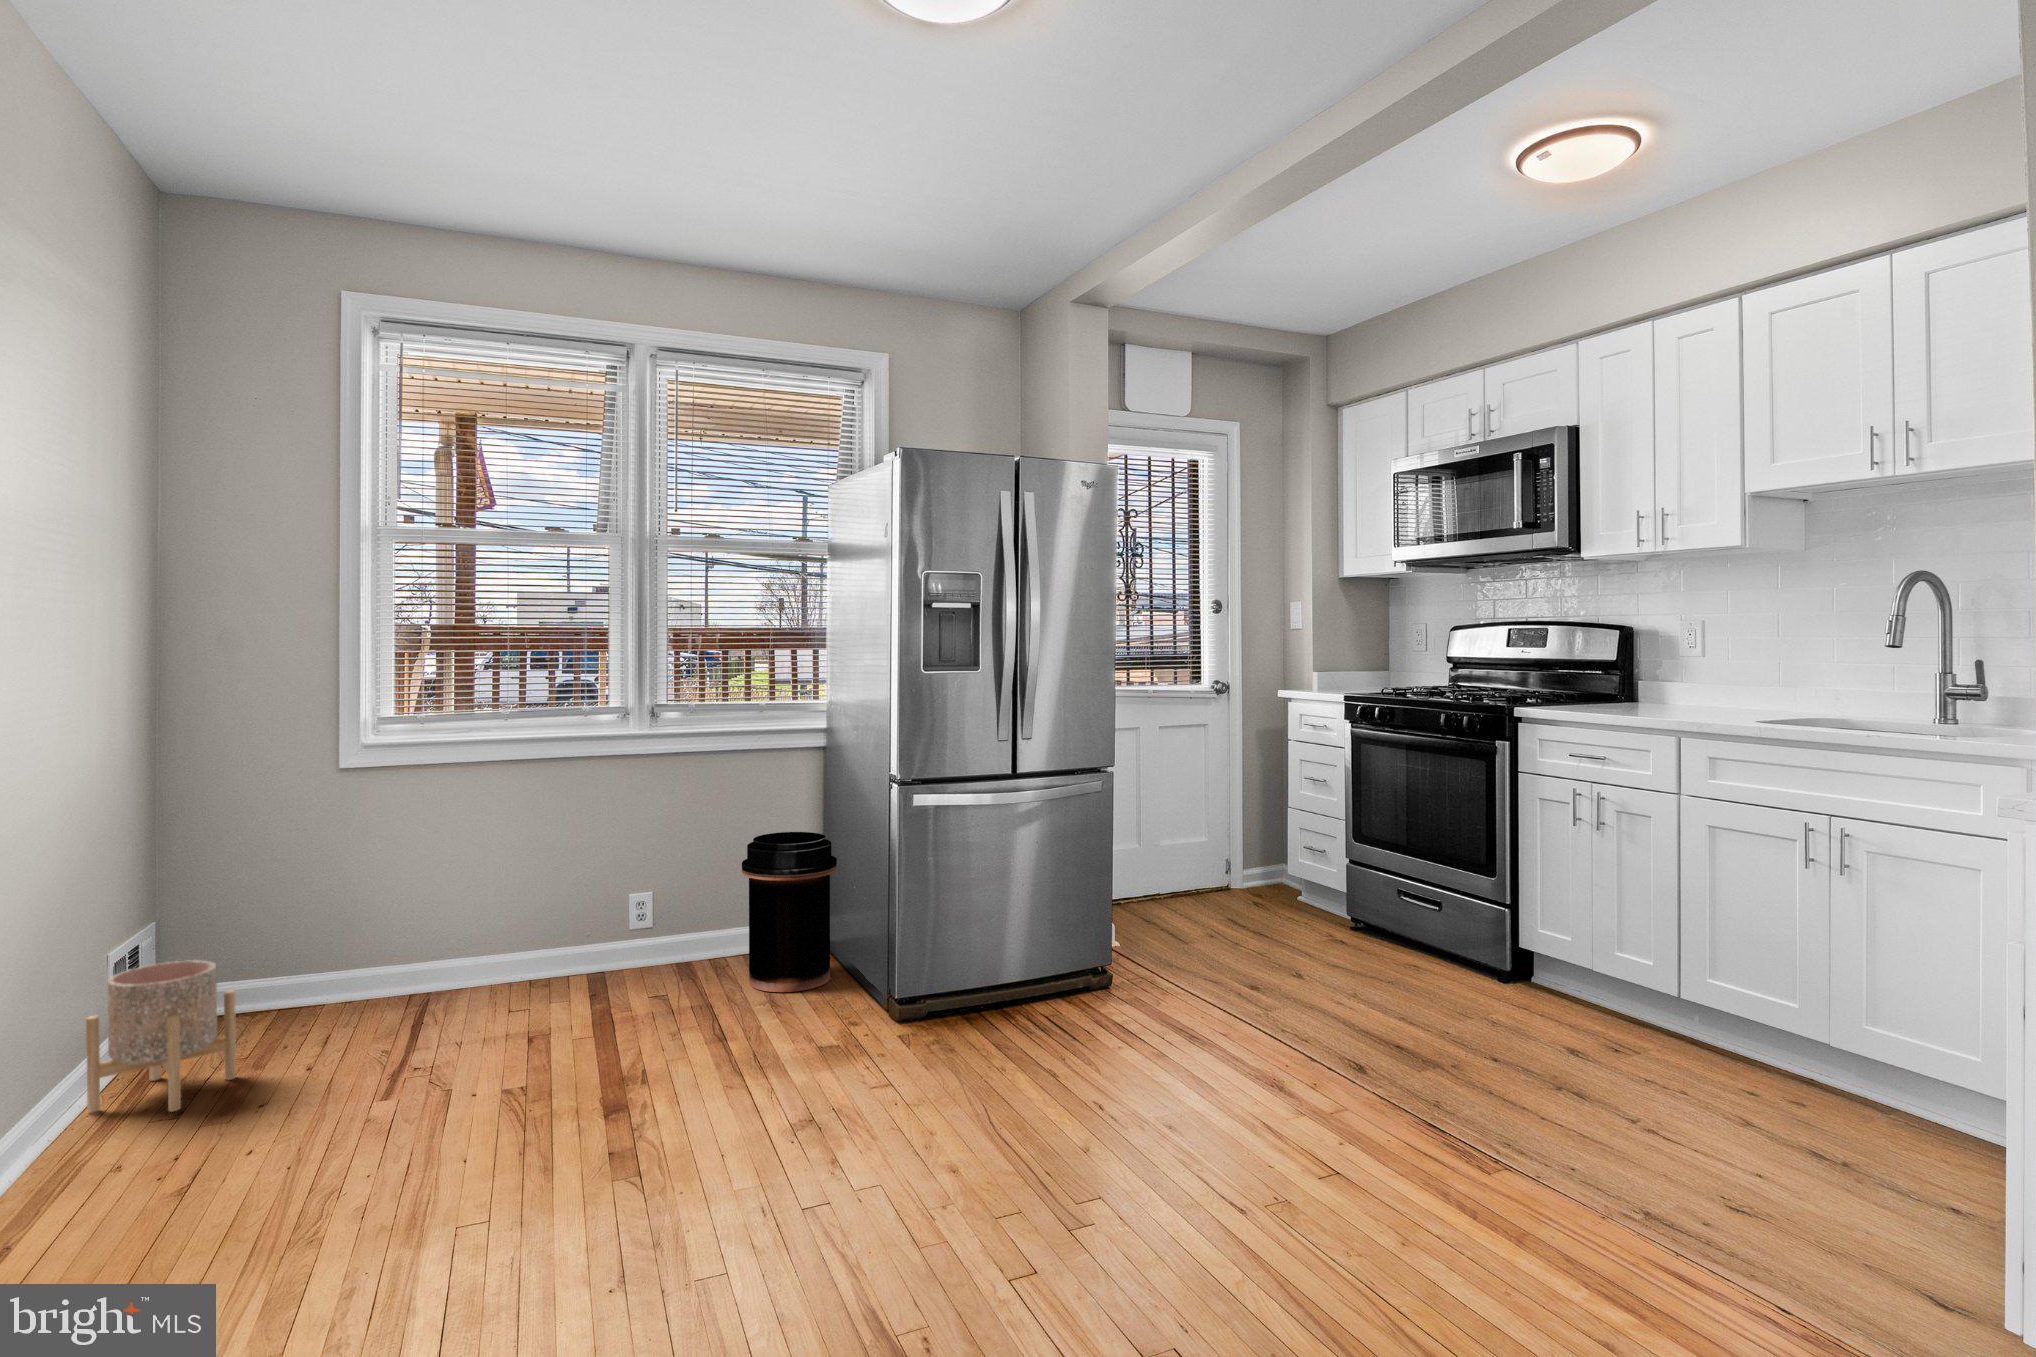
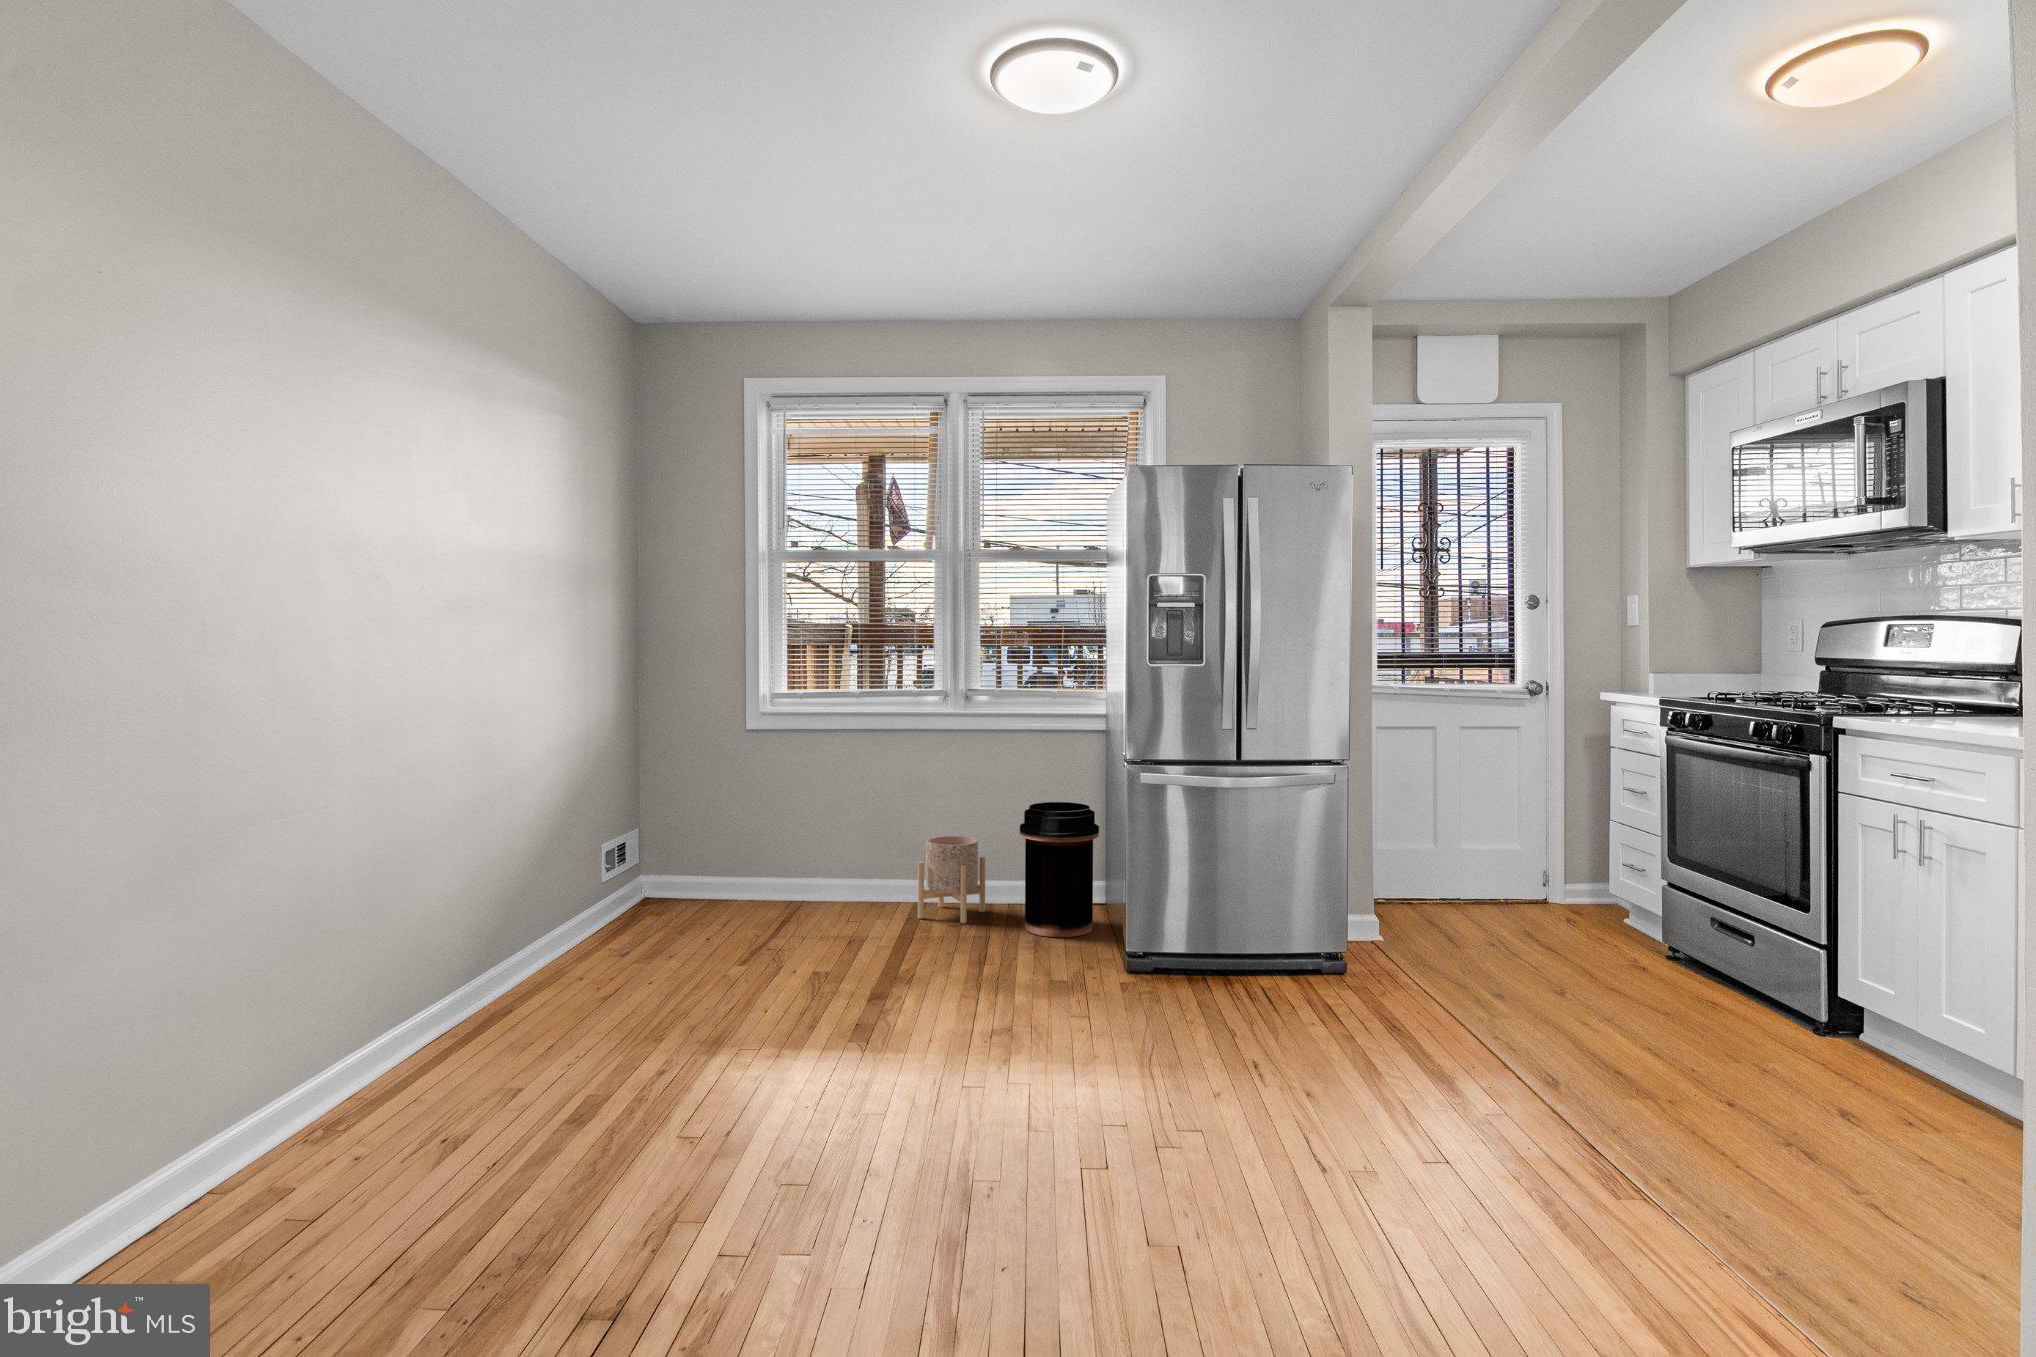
planter: present [86,960,236,1112] -> present [918,836,985,923]

